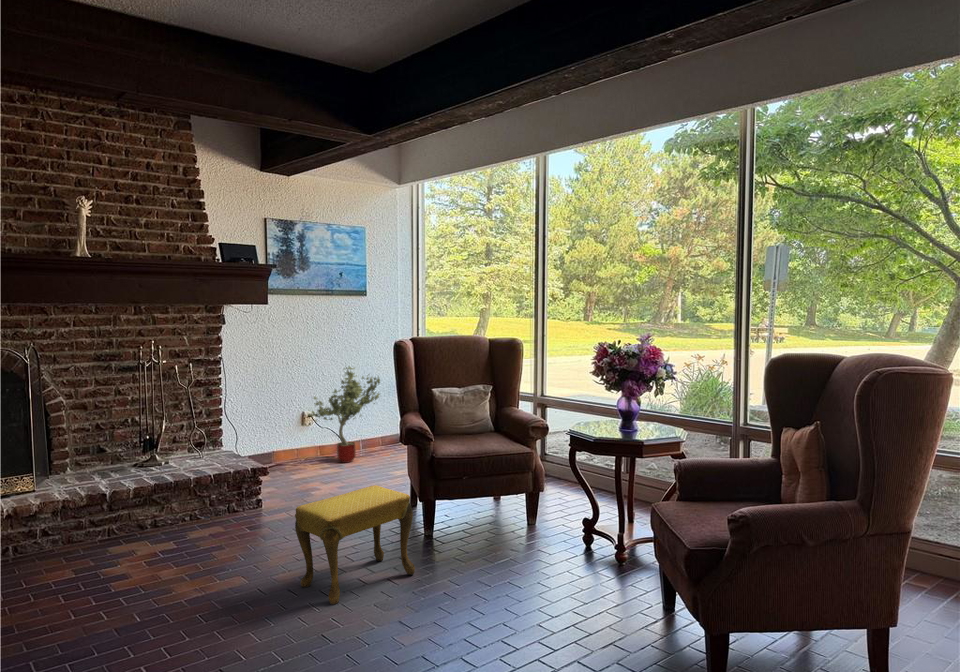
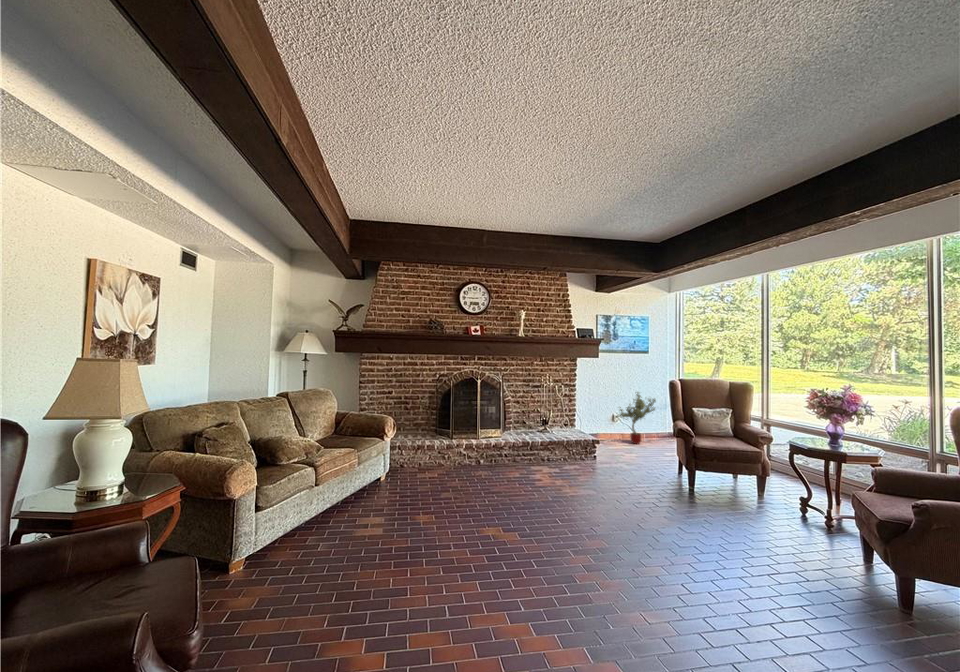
footstool: present [295,485,415,605] -> none [624,456,688,511]

